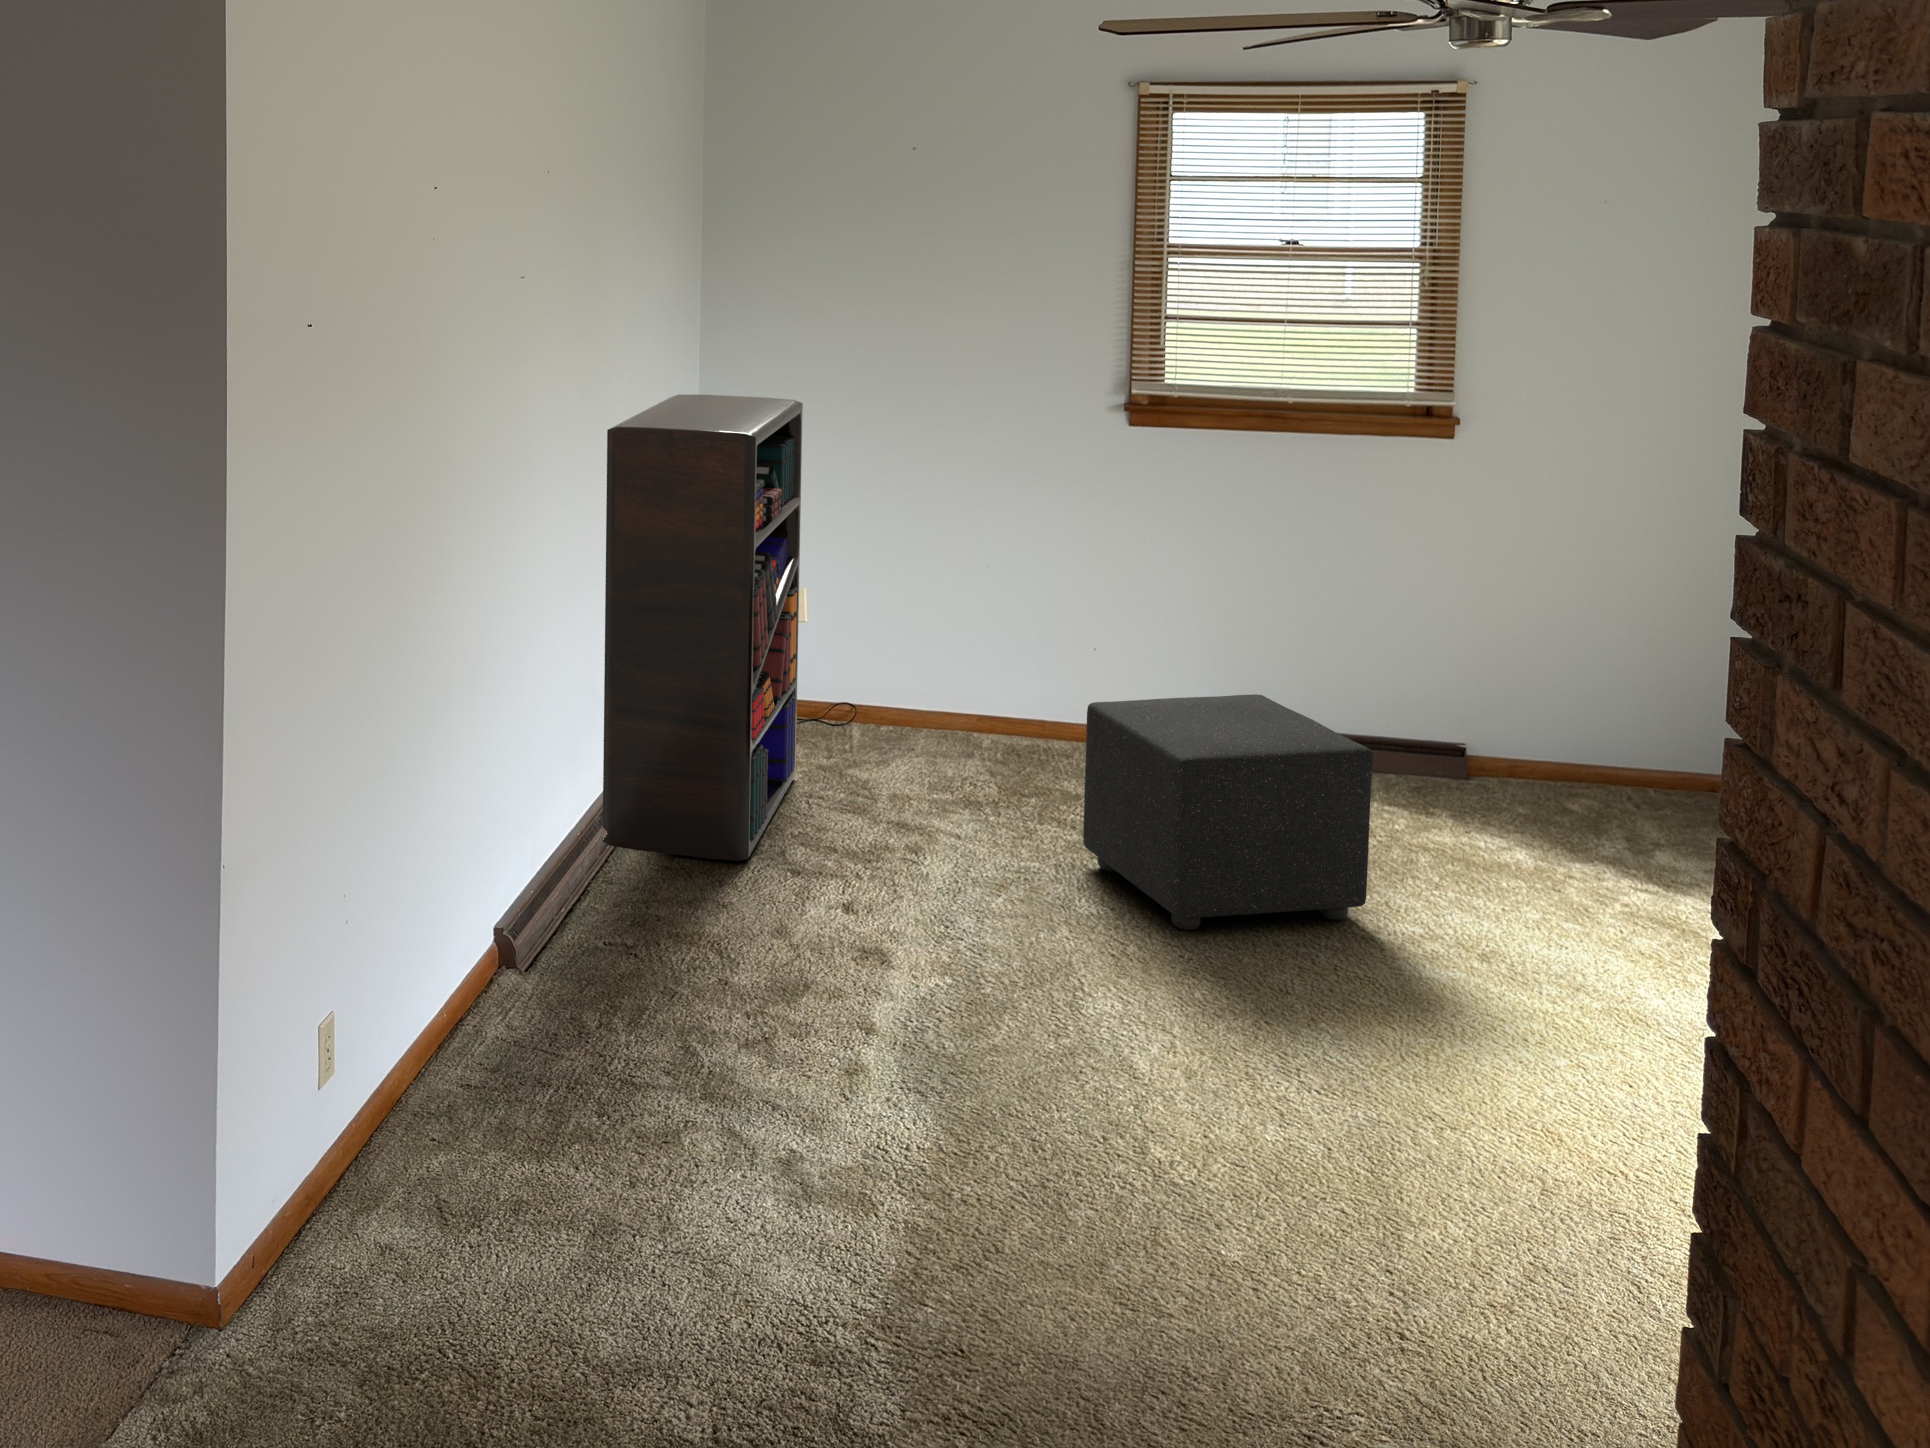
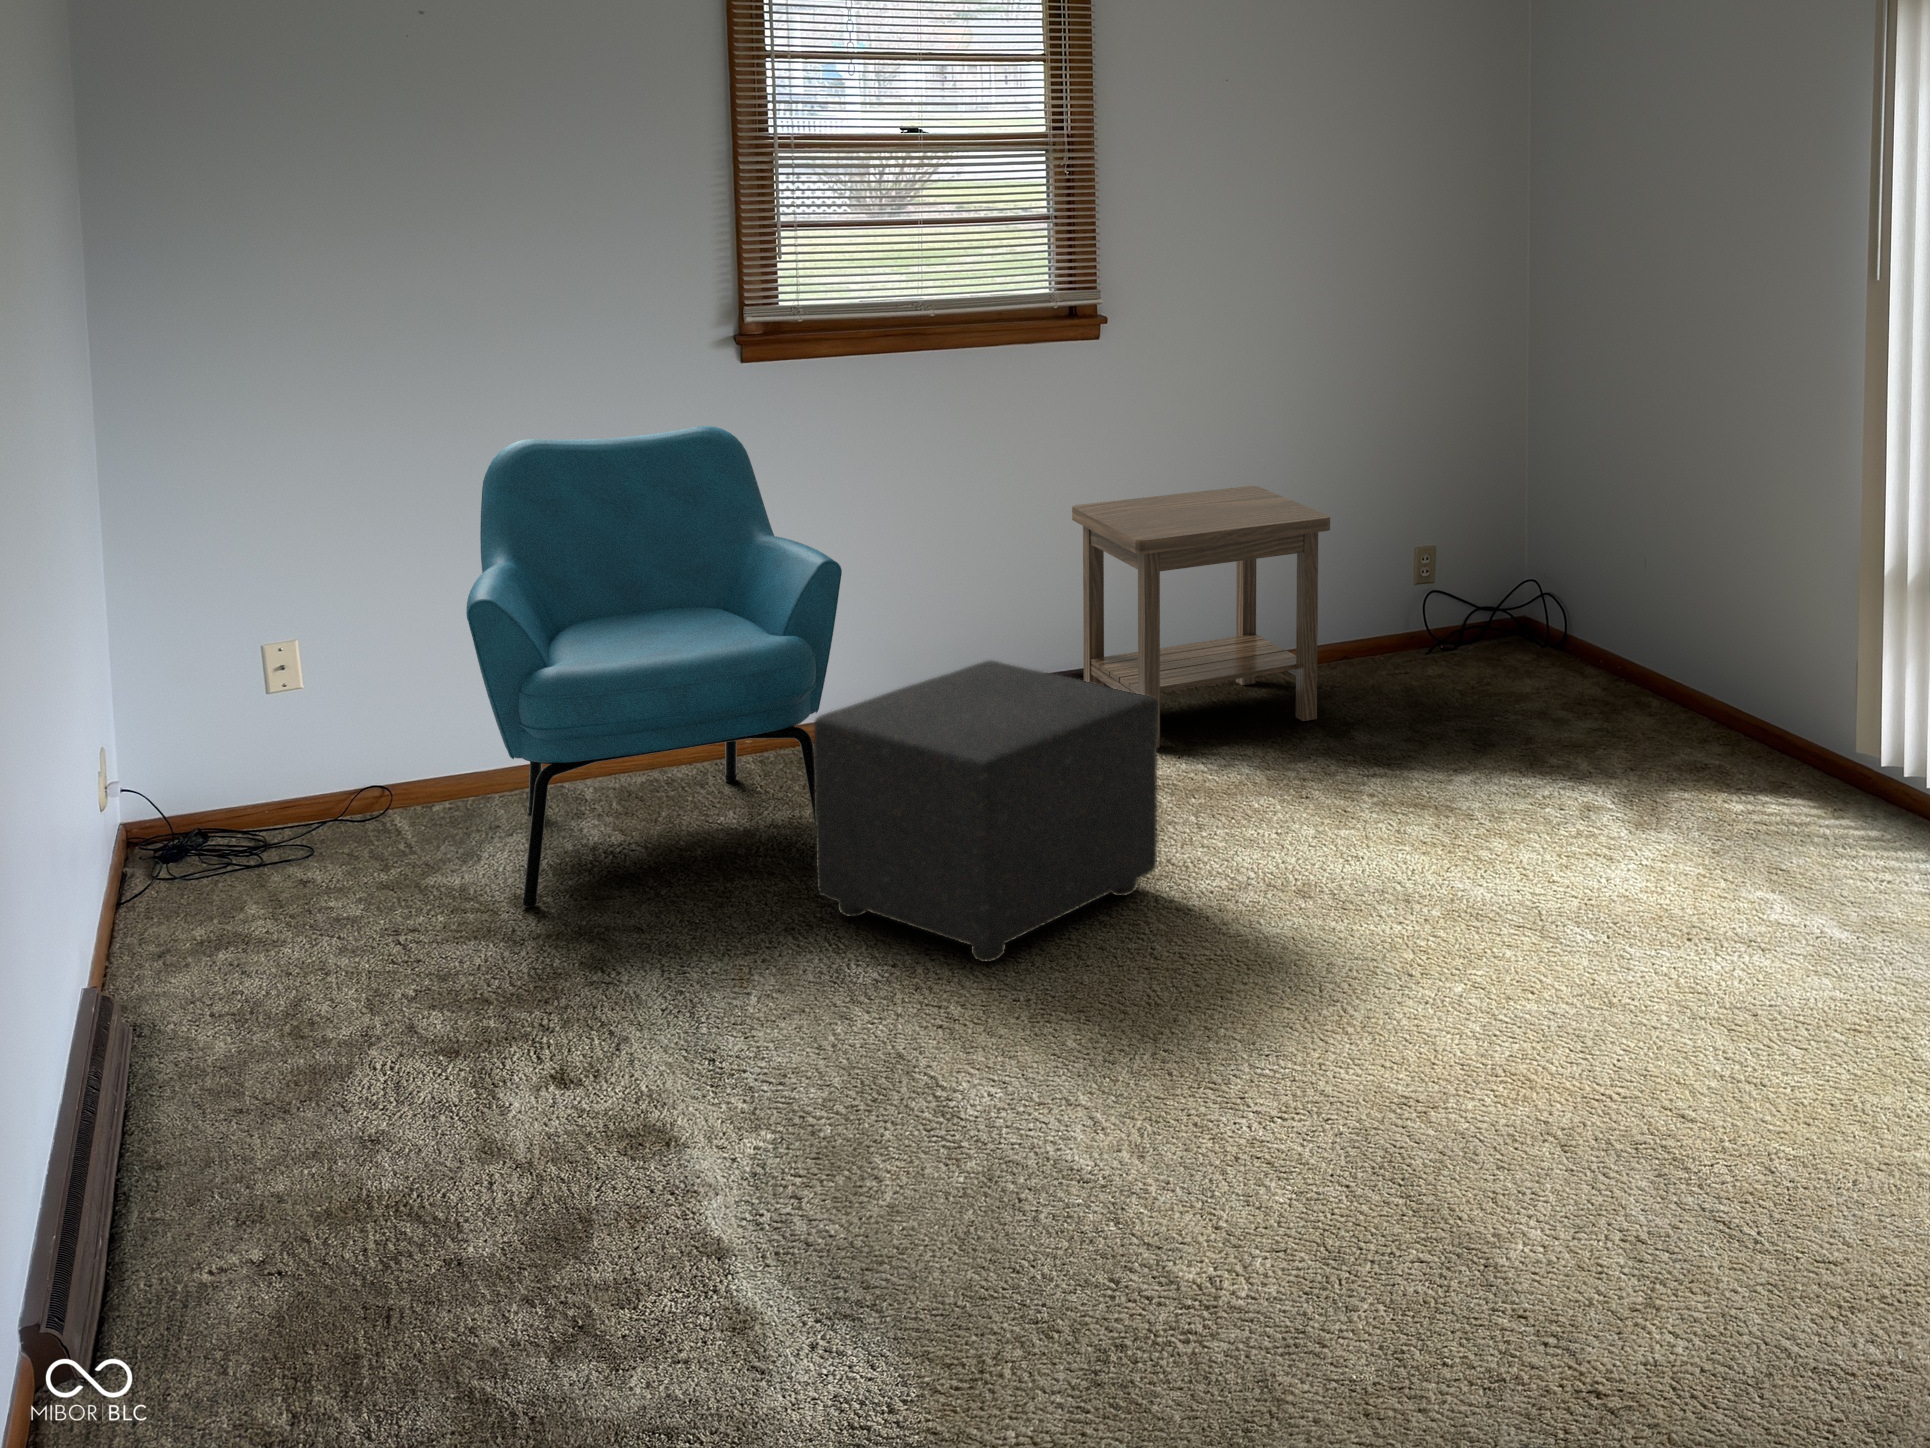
bookshelf: present [603,394,803,861] -> none [57,377,369,1117]
armchair: none [880,466,1157,823] -> present [466,426,842,907]
side table: none [1419,589,1671,839] -> present [1072,486,1330,748]

